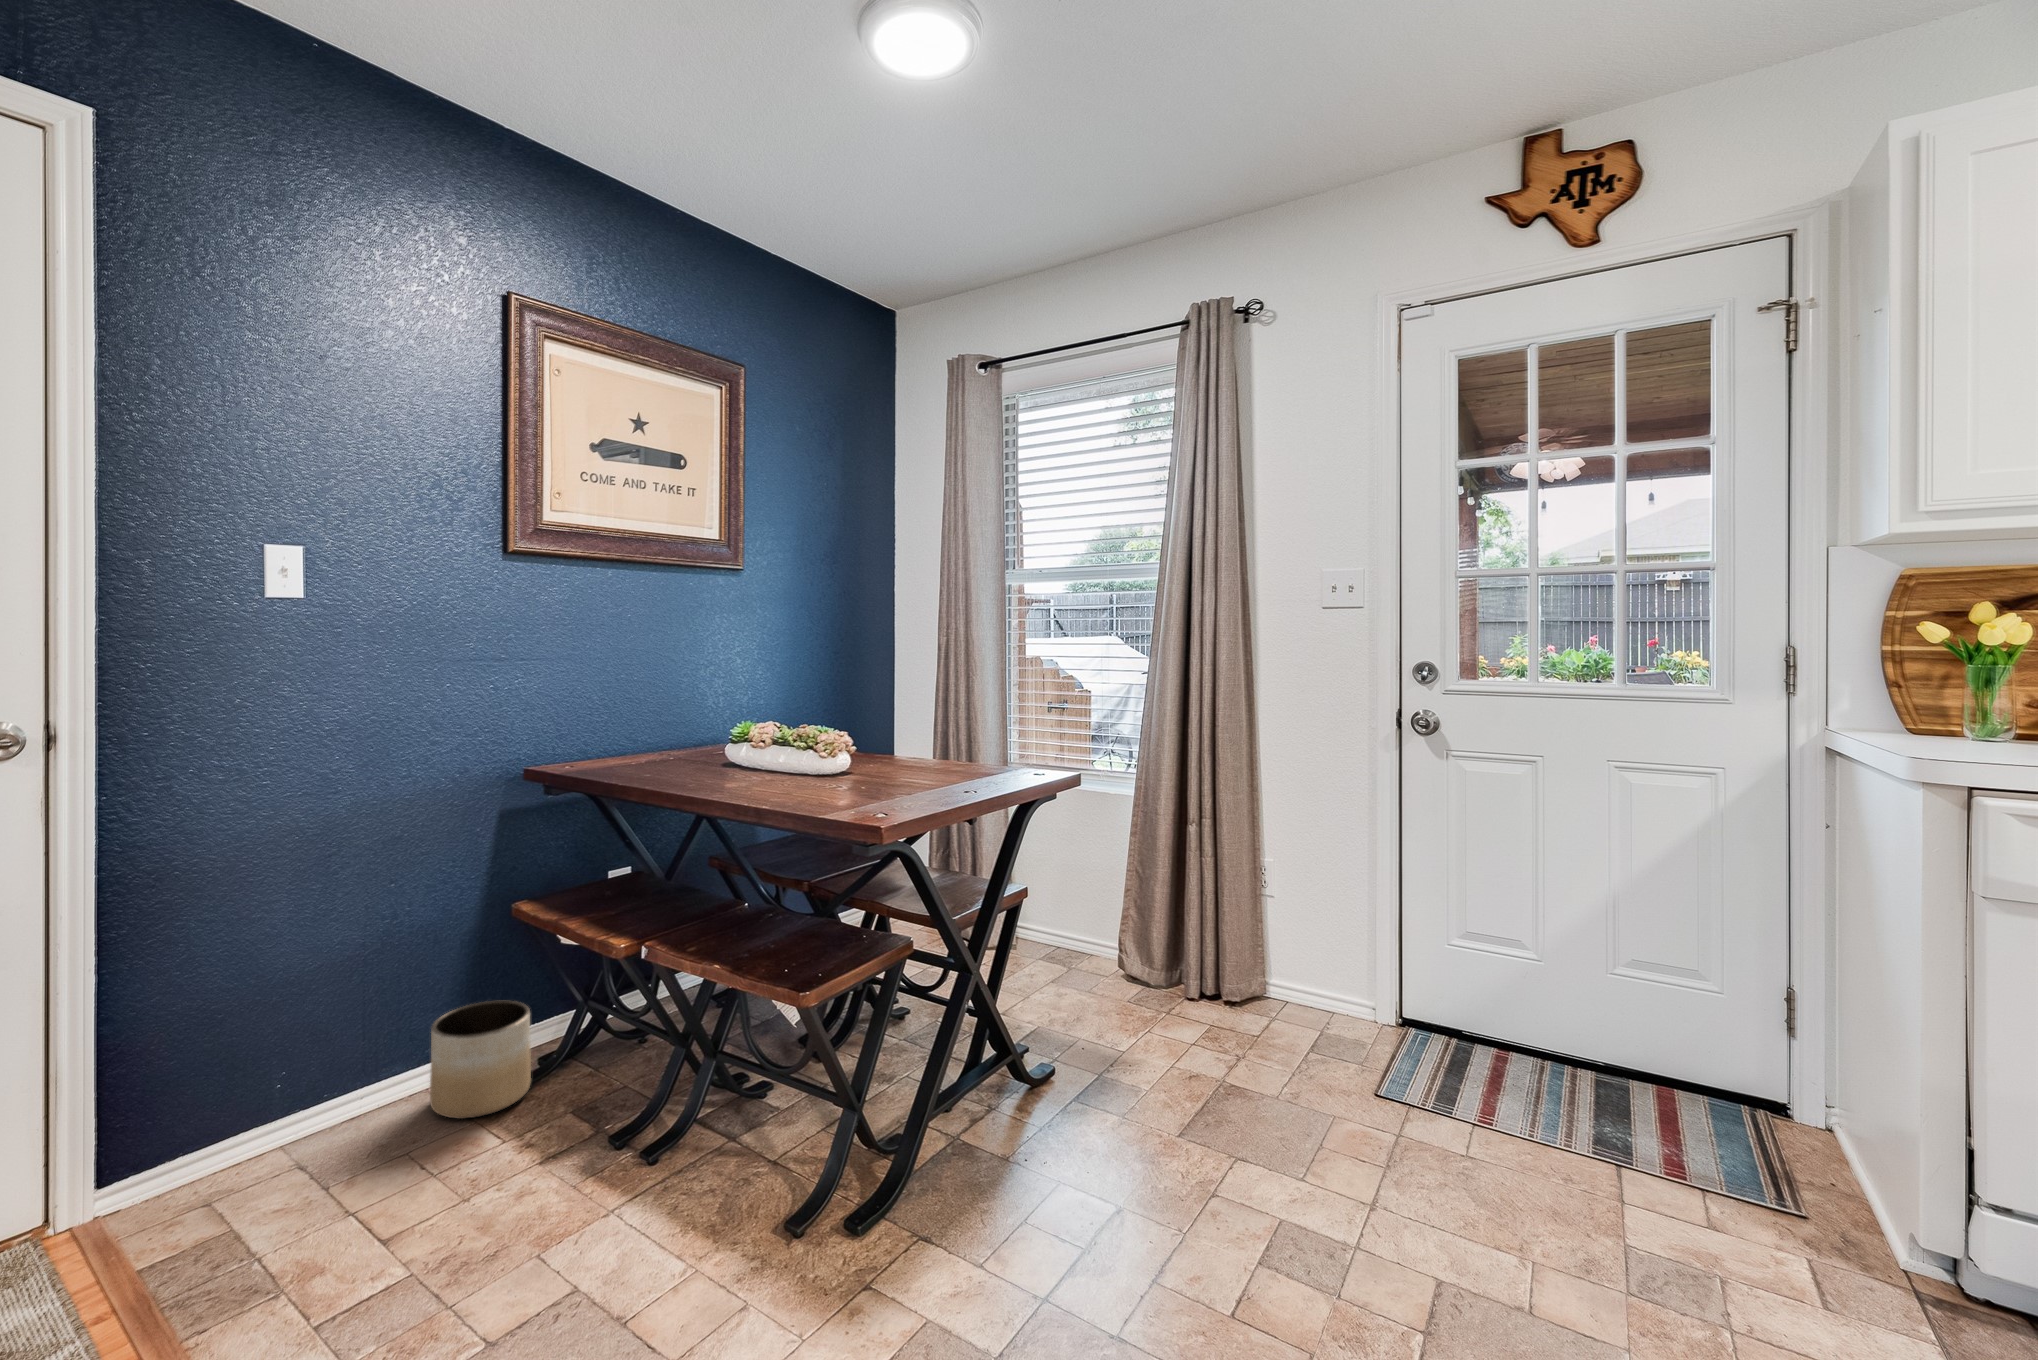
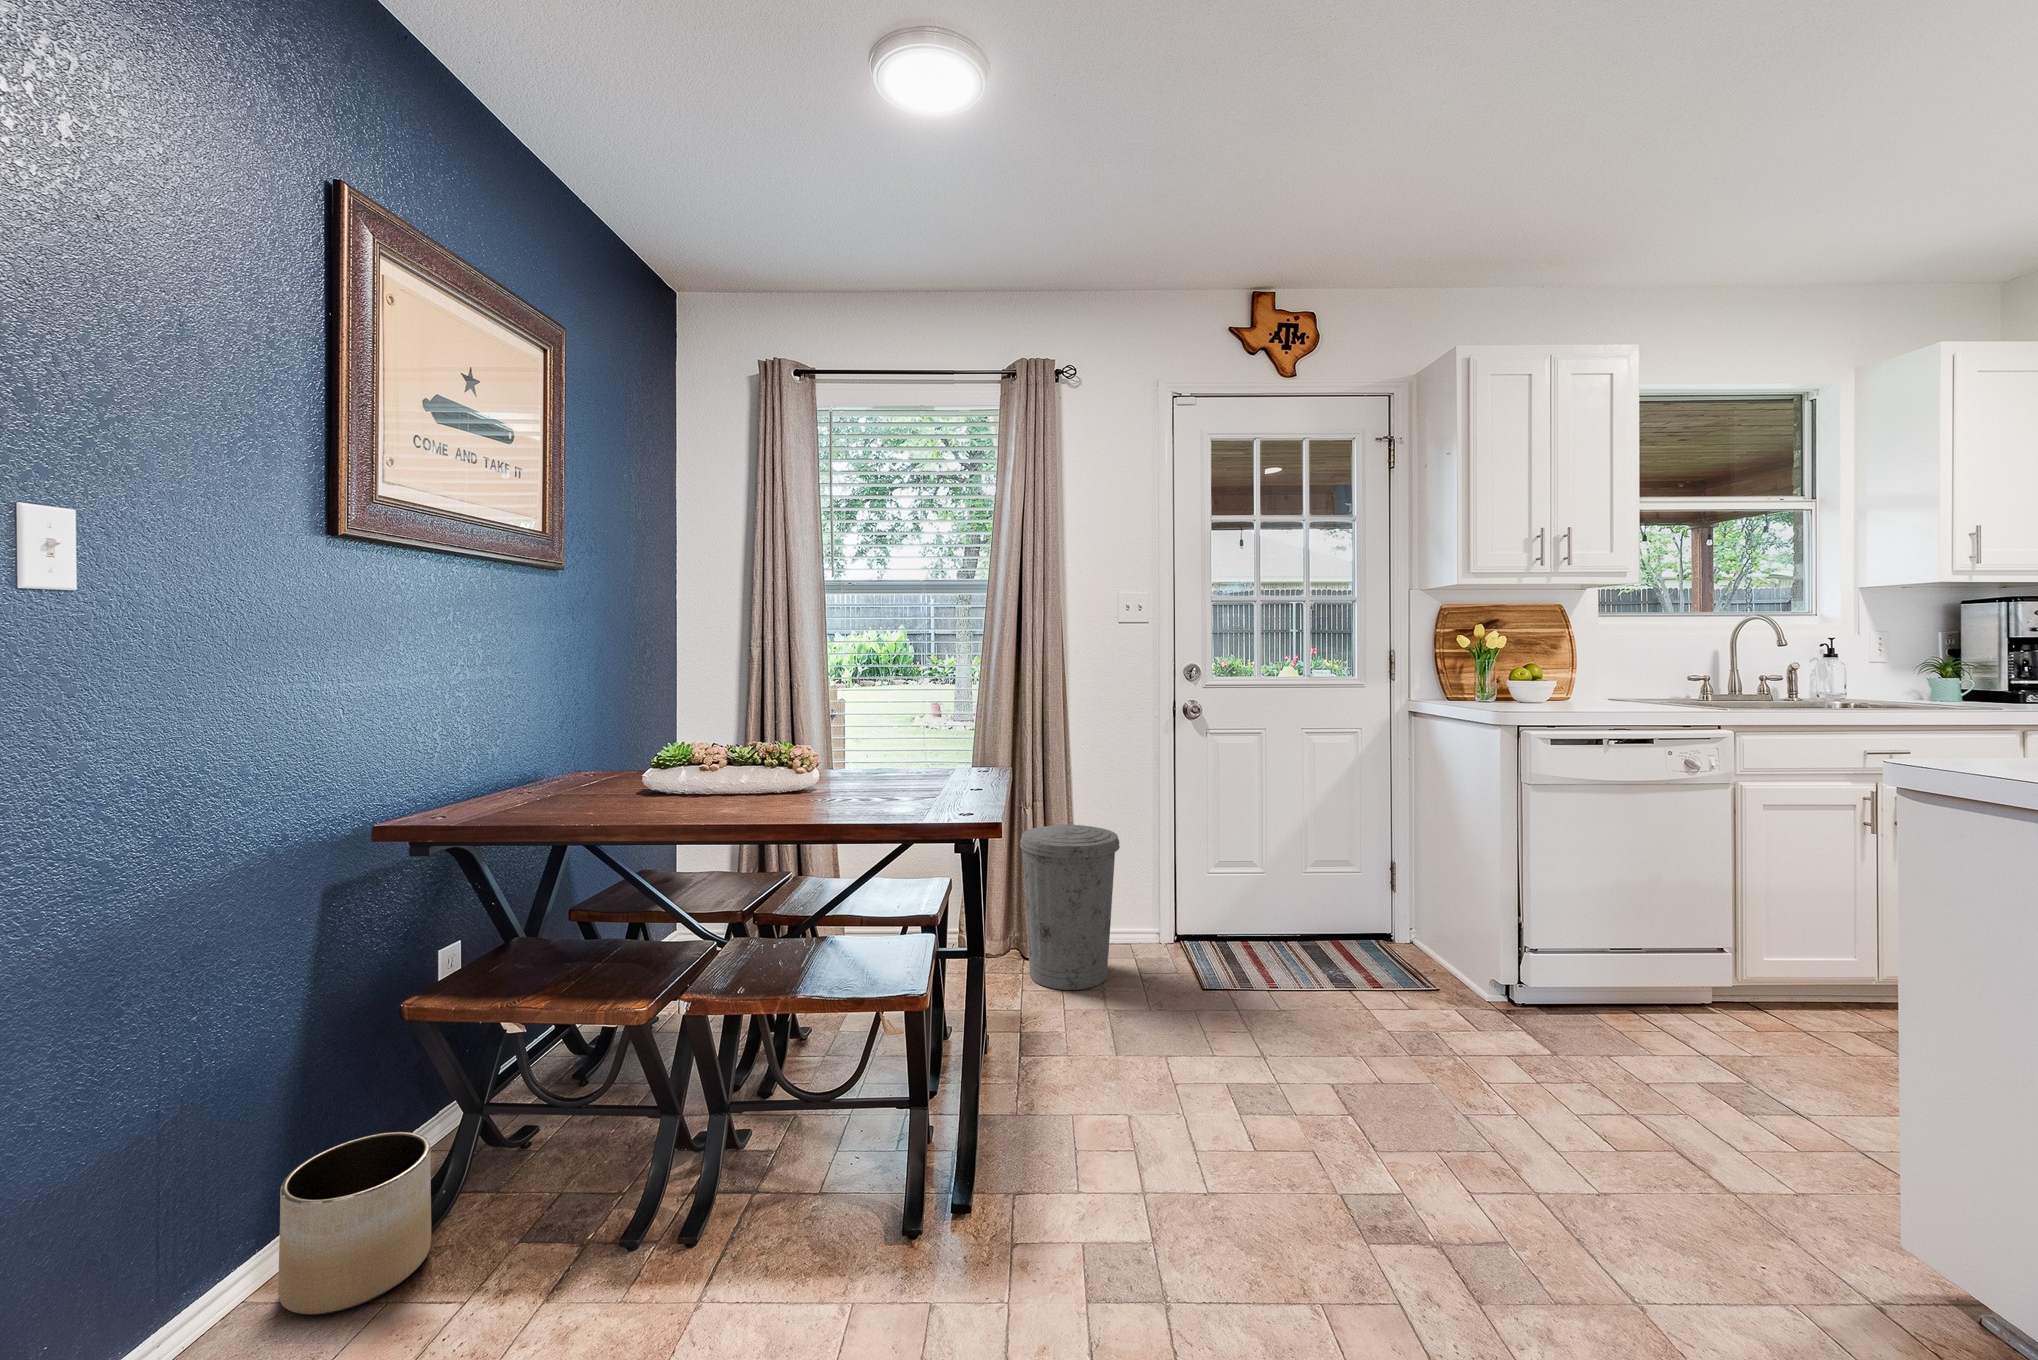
trash can: none [1158,854,1282,1056] -> present [1020,825,1120,990]

